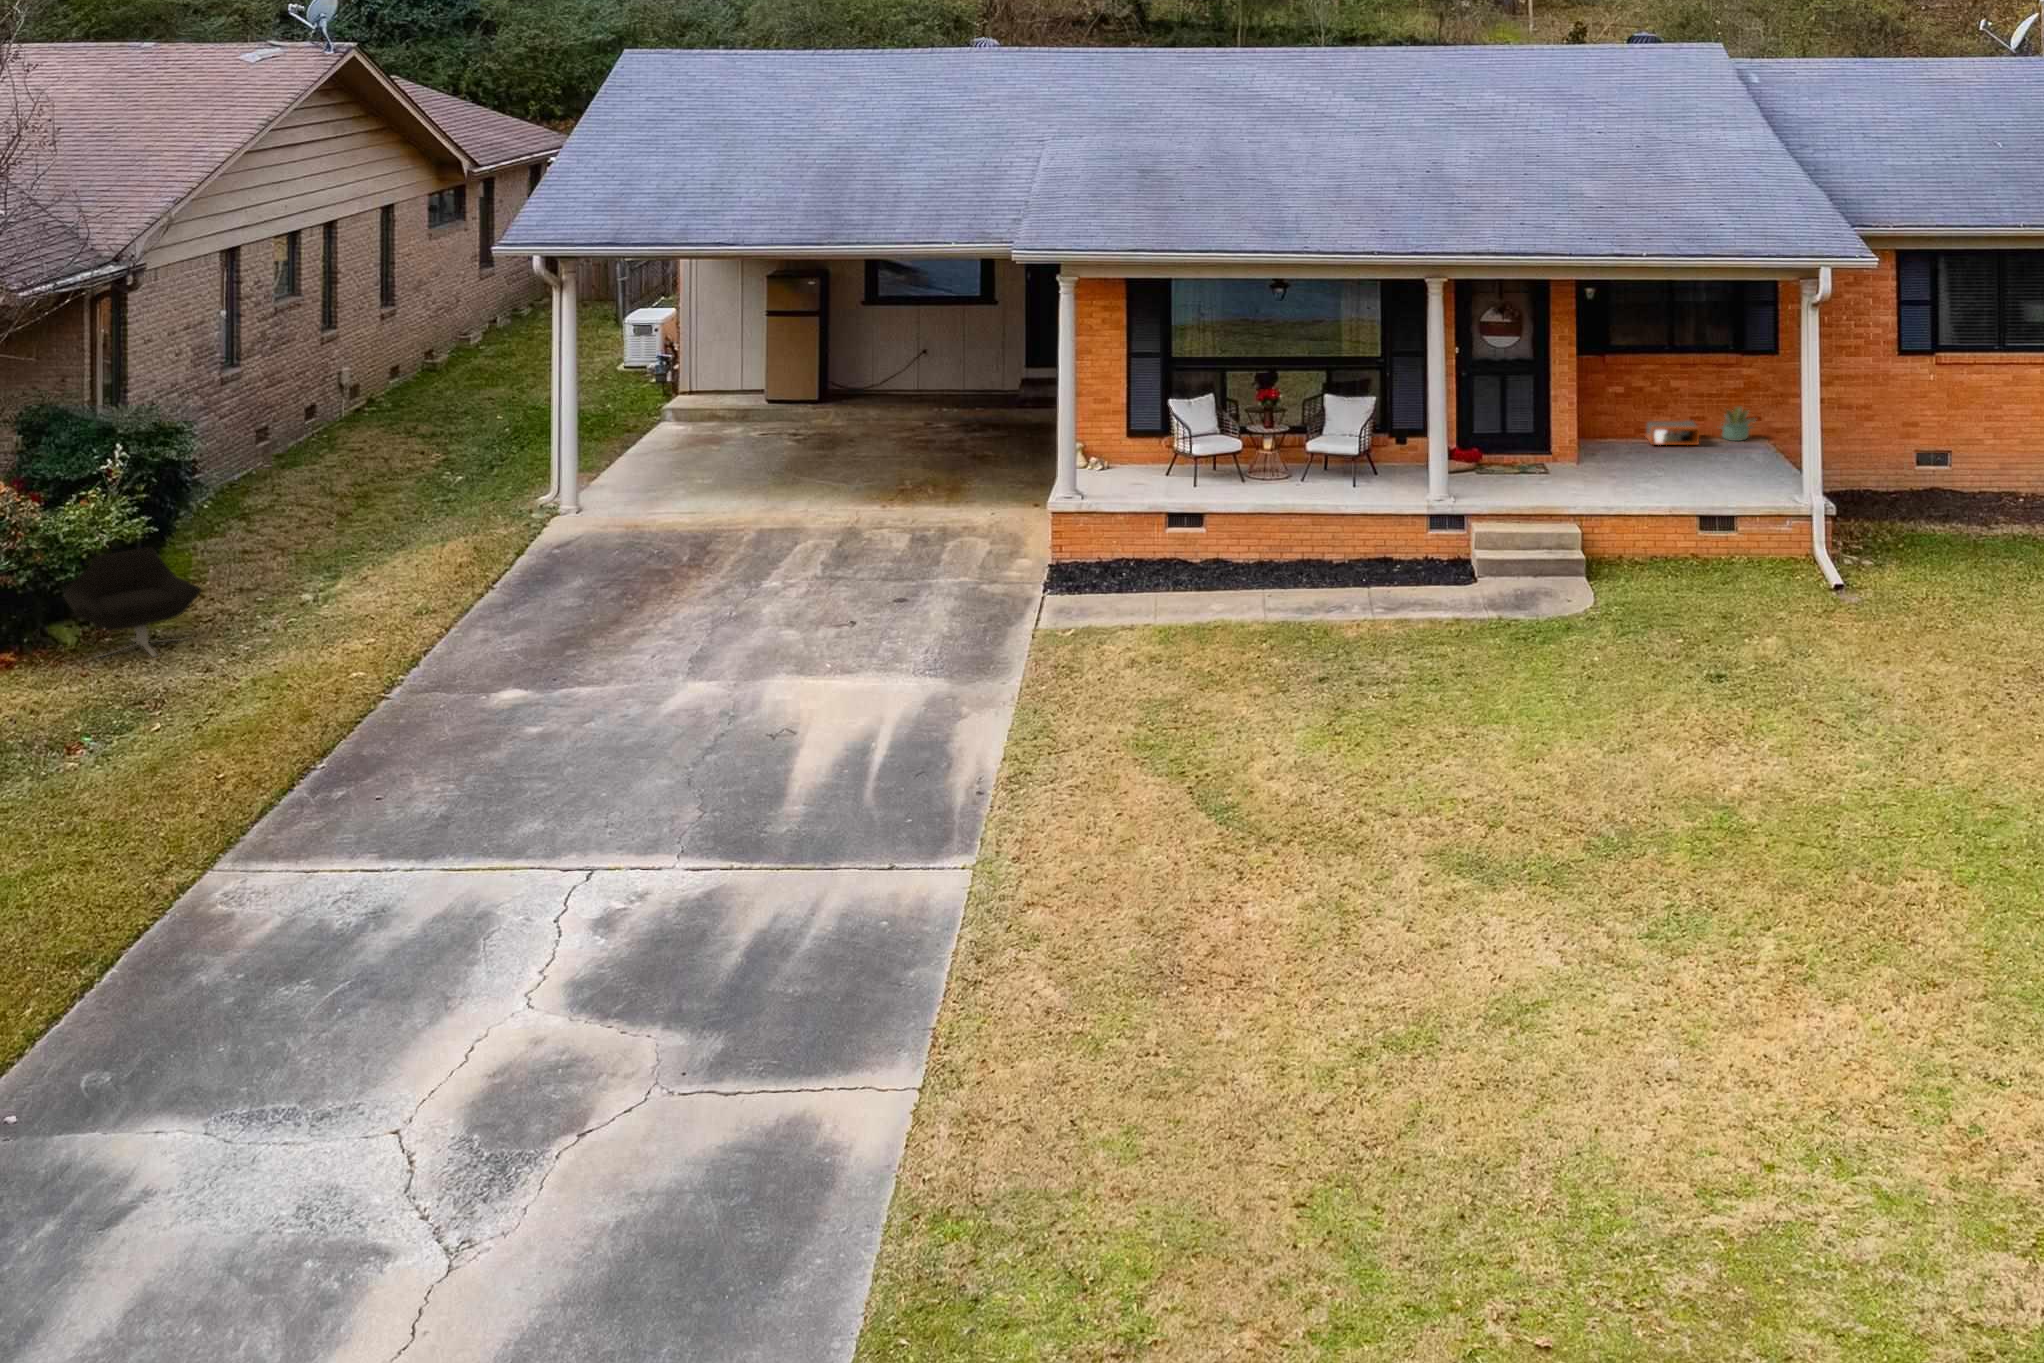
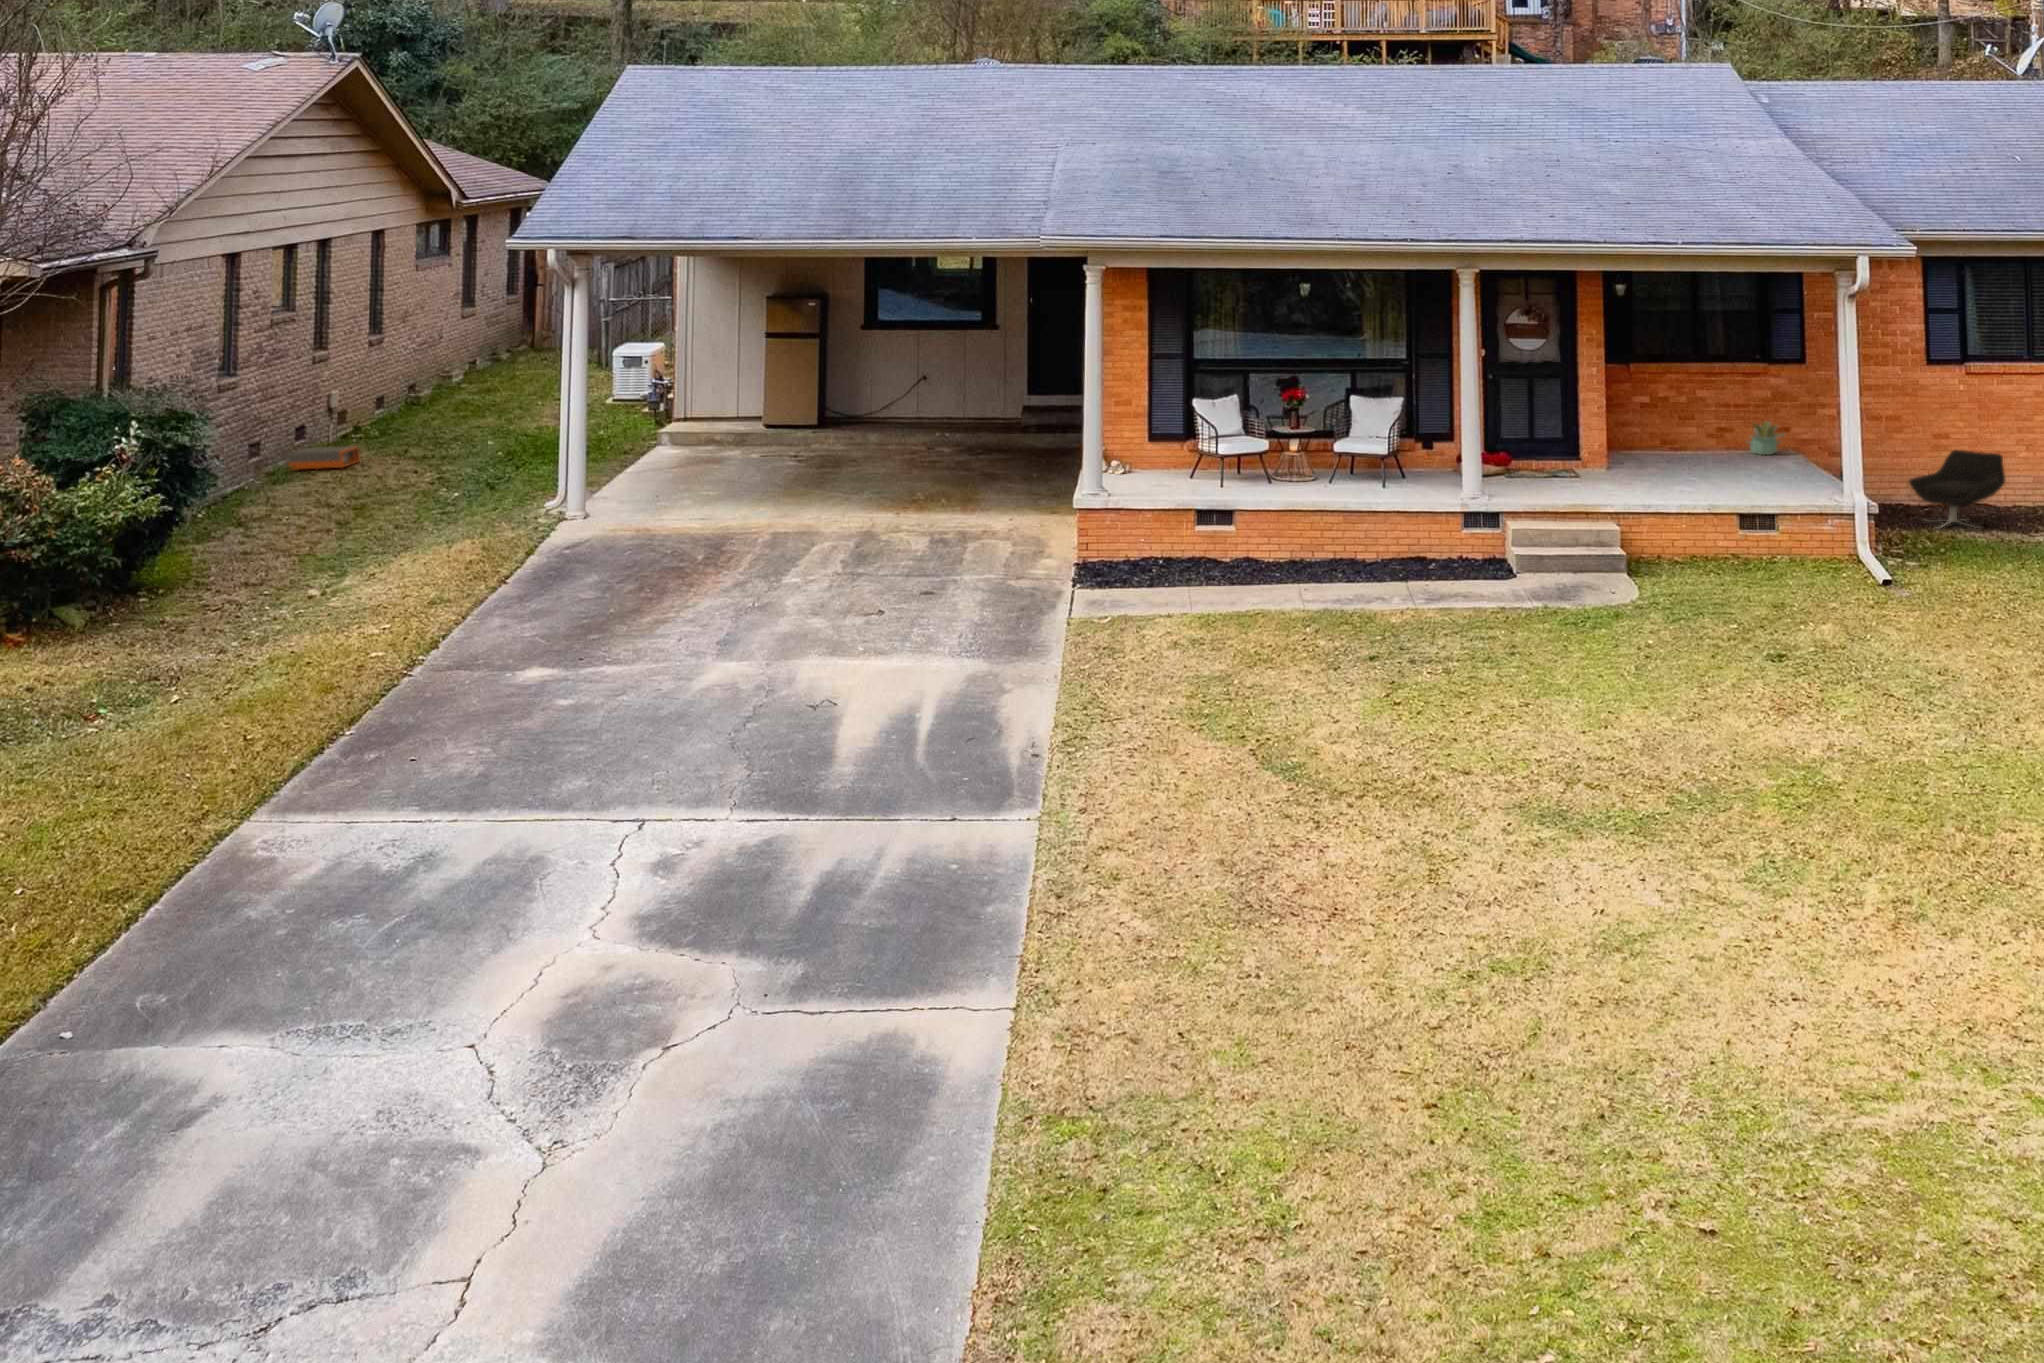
storage box: present [1646,421,1700,445] -> present [287,446,360,470]
lounge chair: present [65,547,201,657] -> present [1909,450,2005,527]

